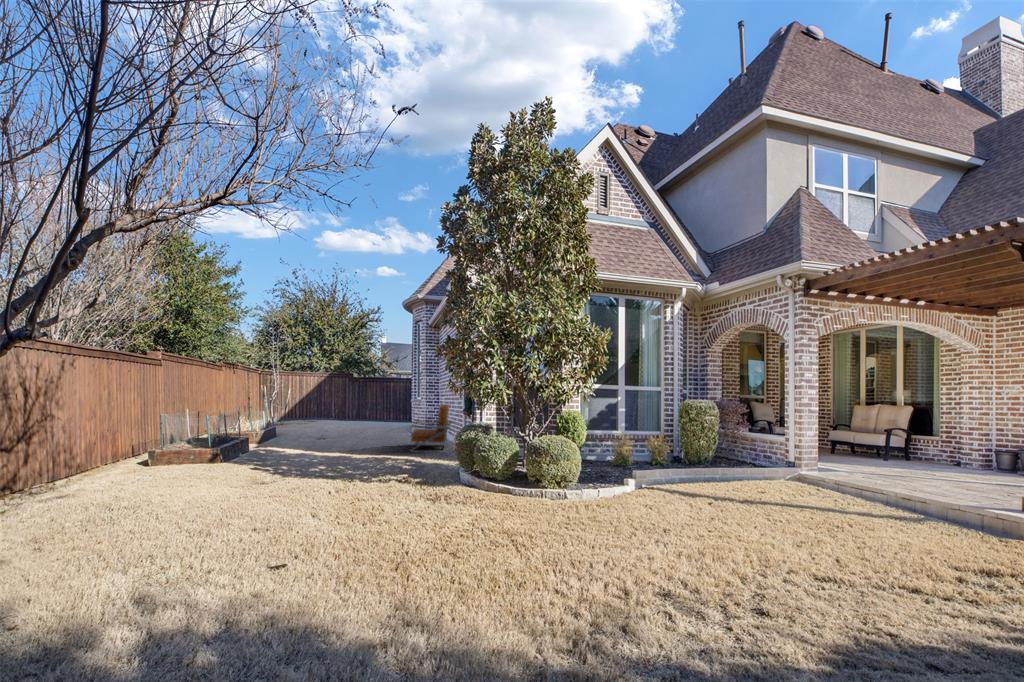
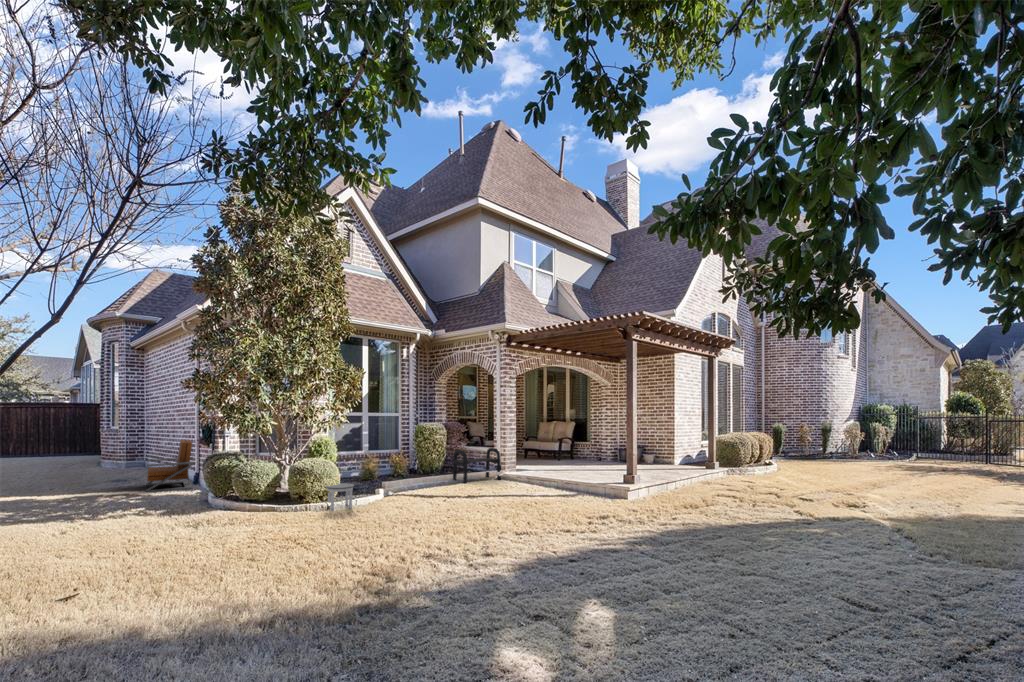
bench: none [728,435,796,480] -> present [453,448,501,483]
round table: none [561,465,595,497] -> present [326,483,355,510]

